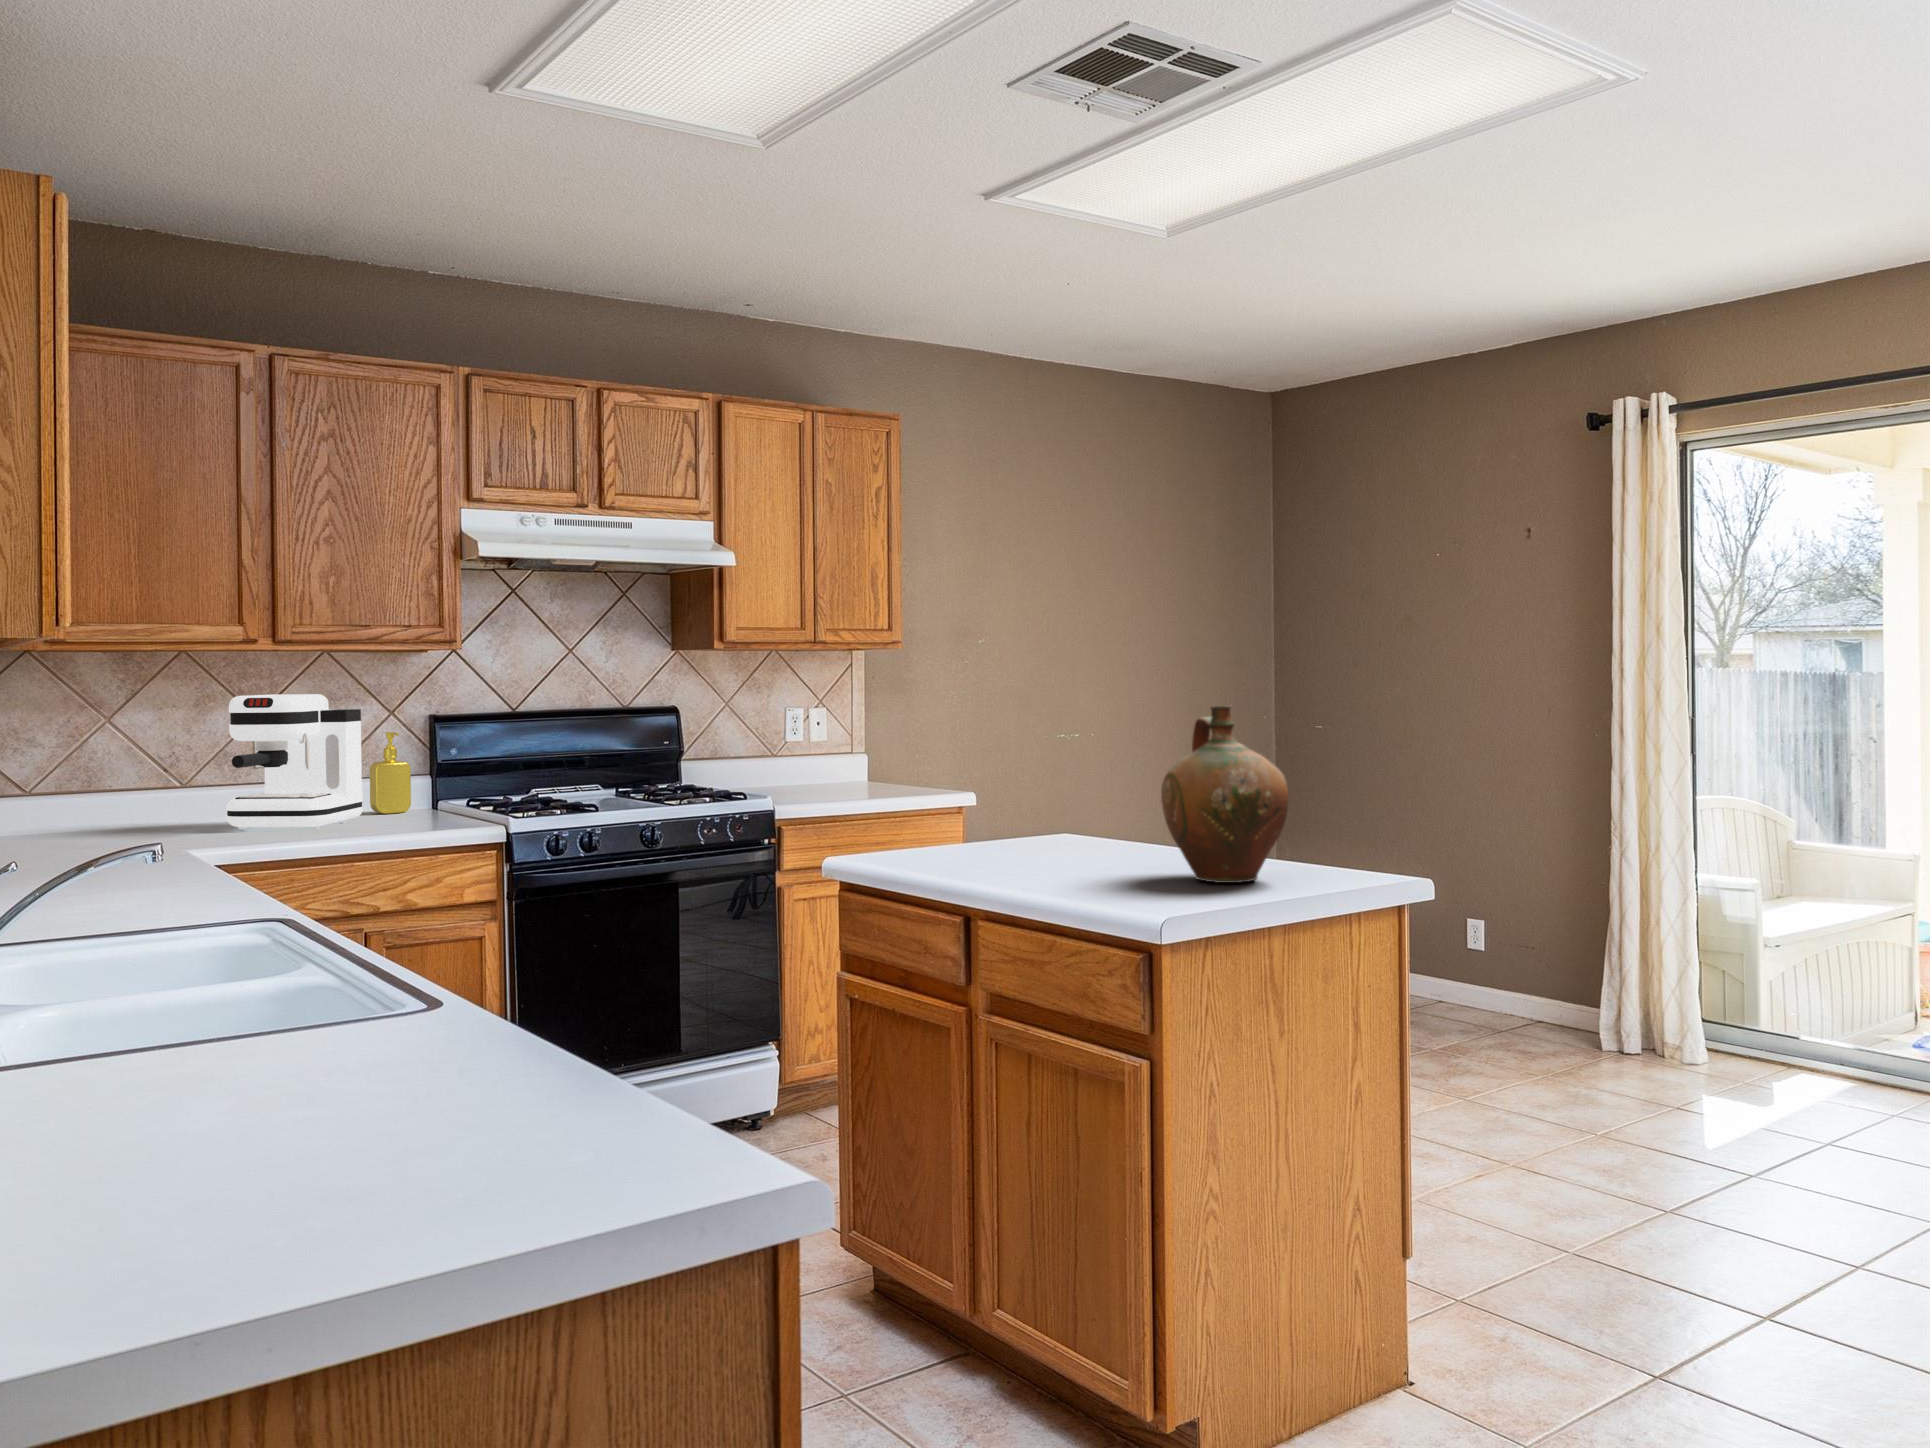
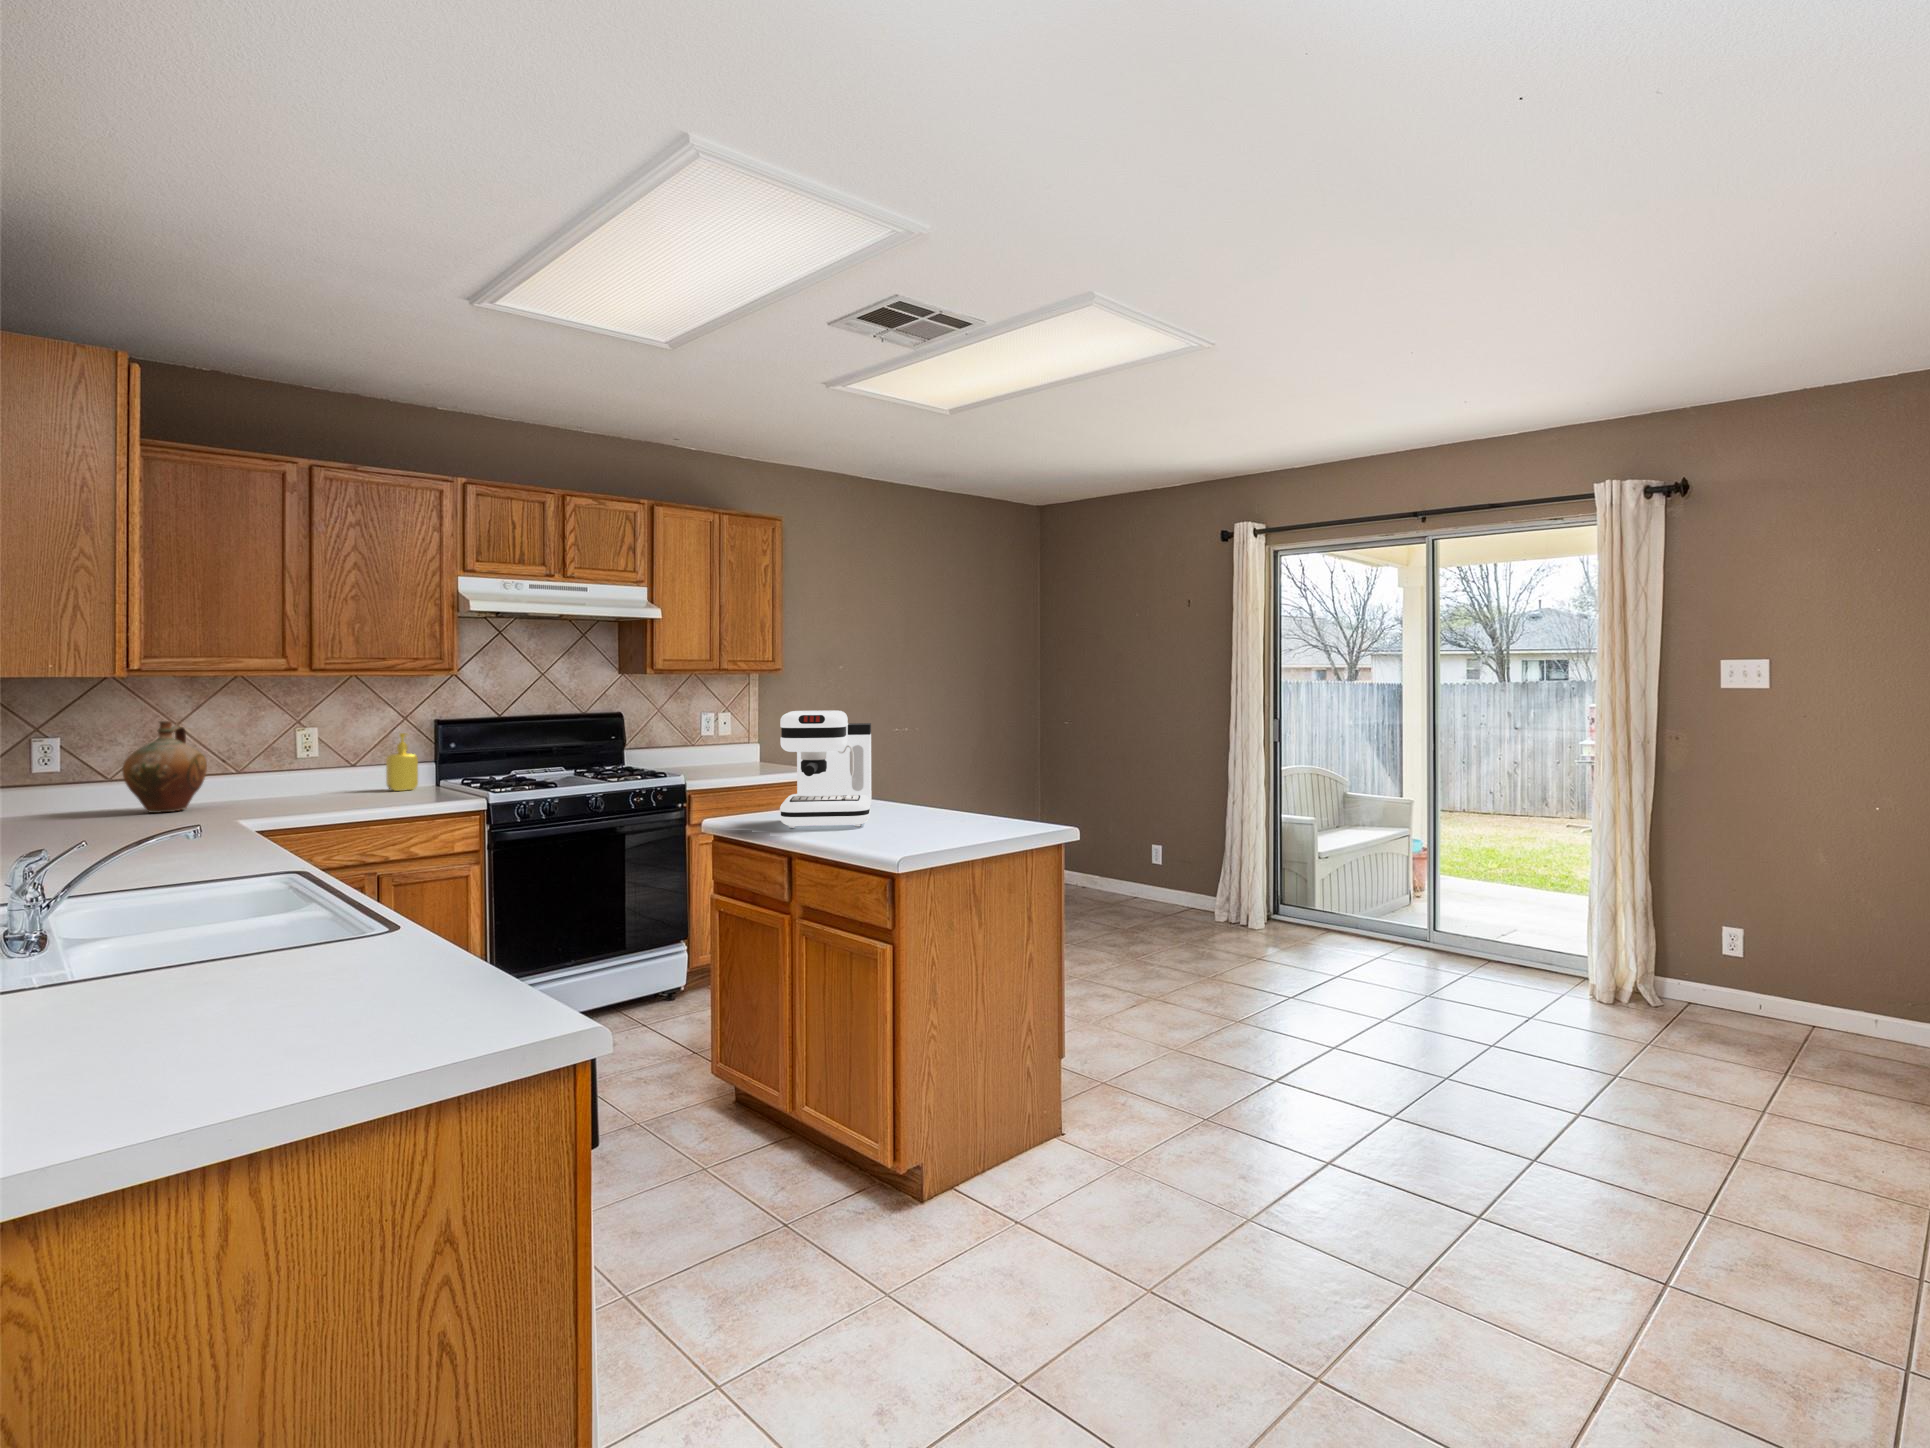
coffee maker: present [226,694,363,830] -> present [780,711,871,828]
ceramic jug: present [1161,705,1289,883] -> present [122,721,207,813]

